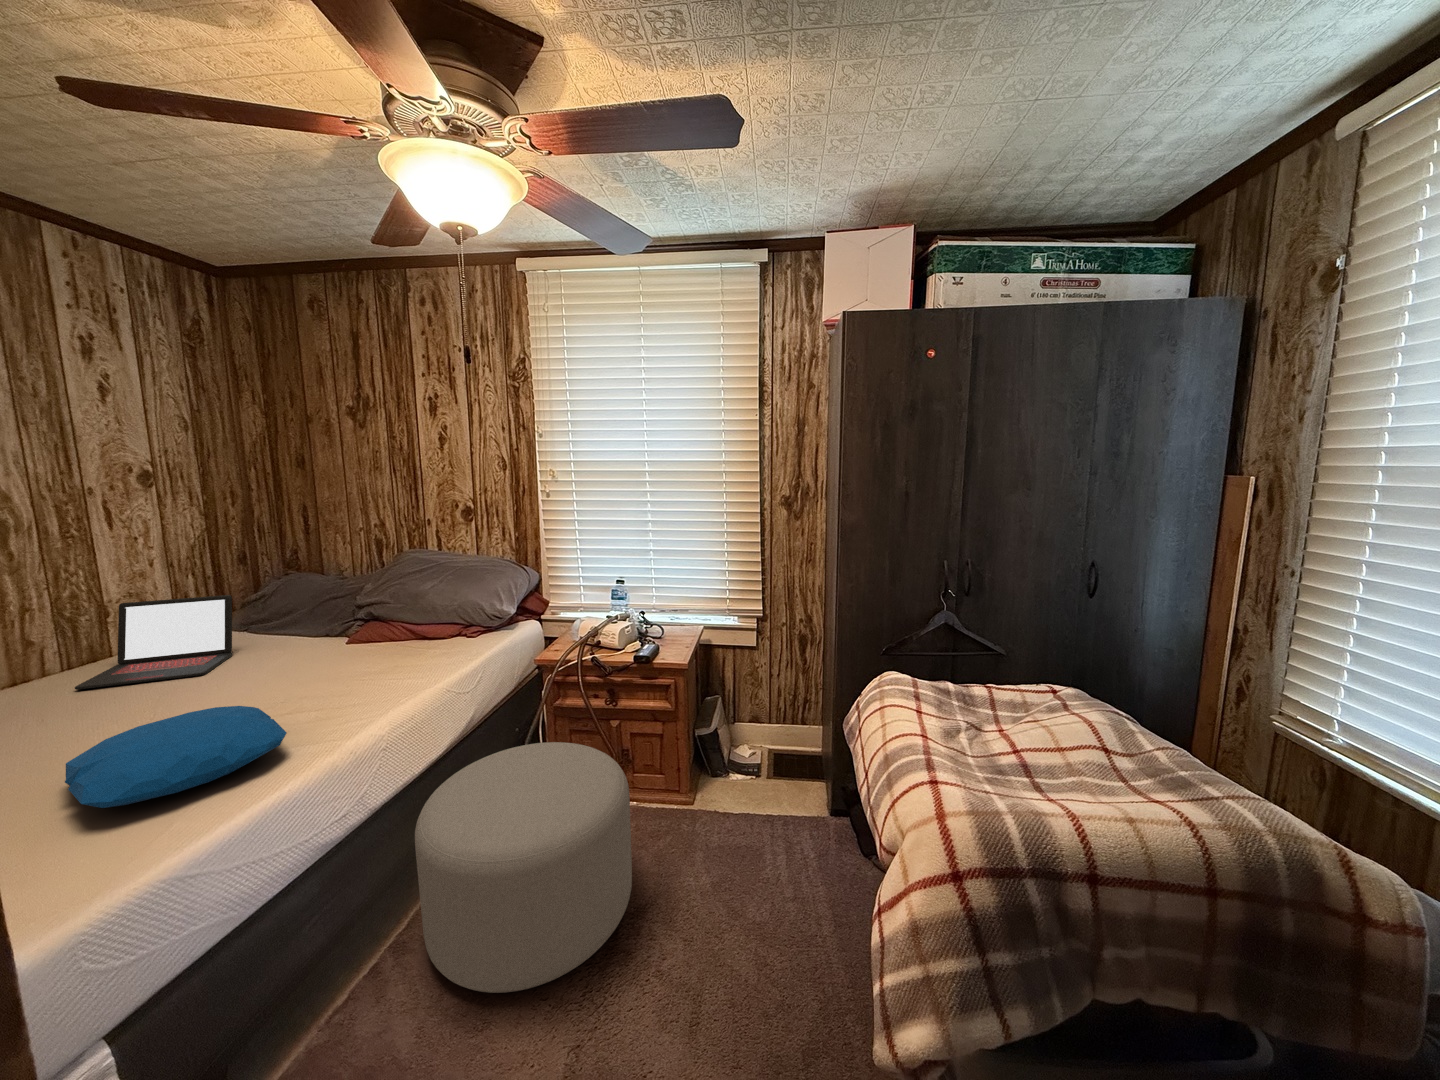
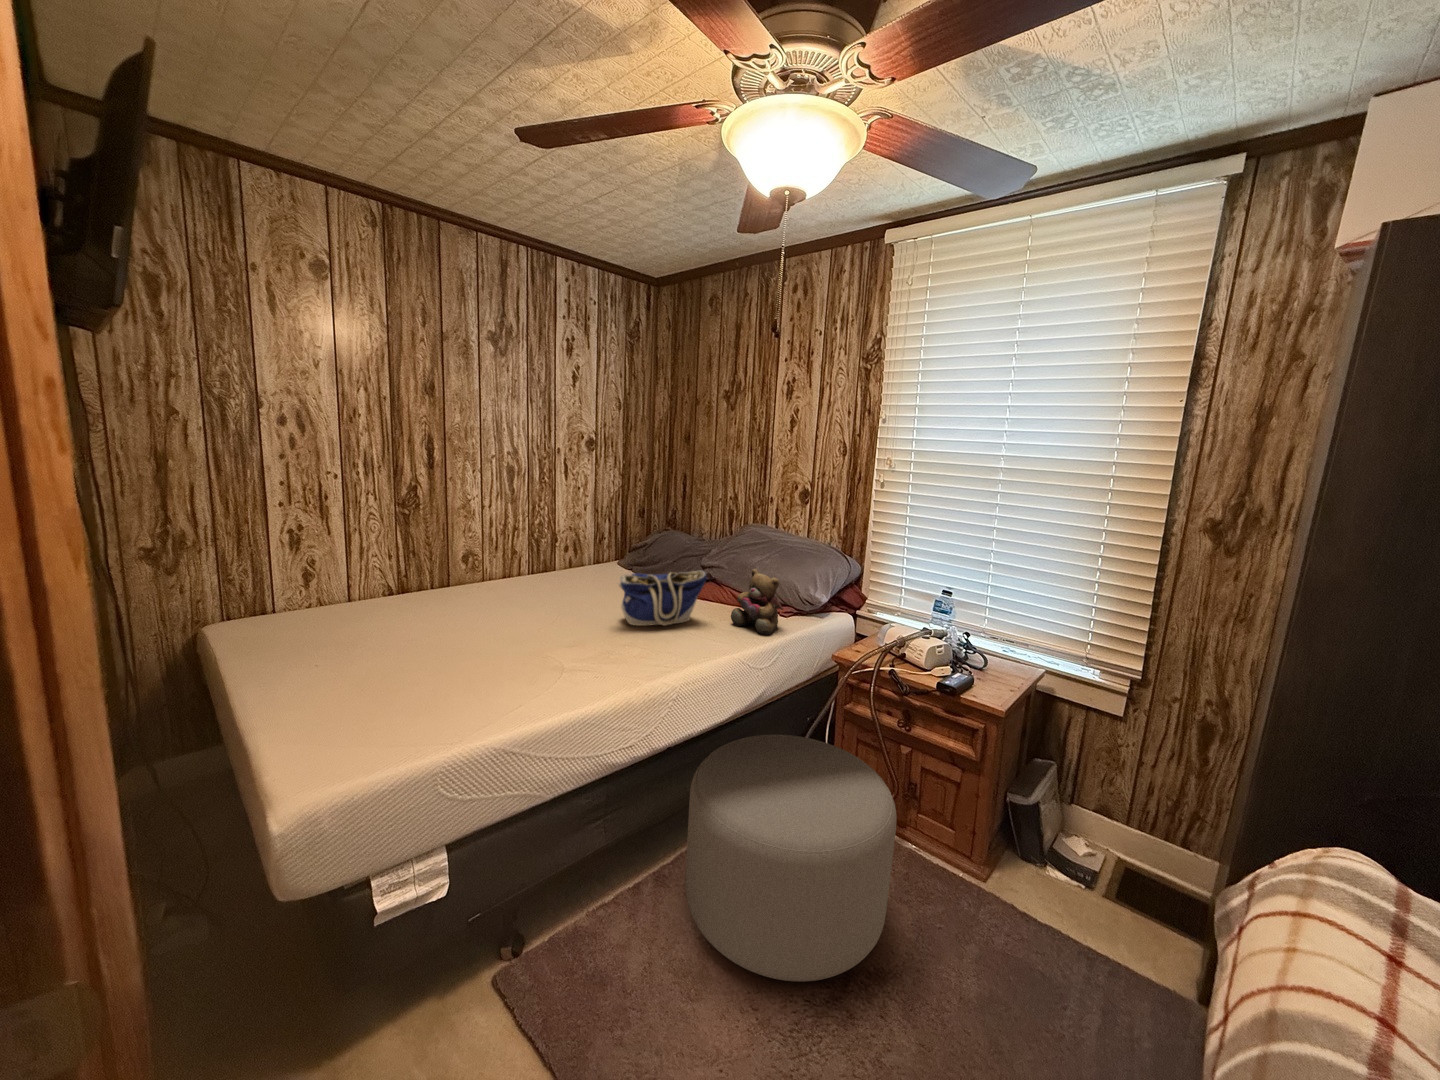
laptop: present [75,595,233,690] -> none [531,534,622,598]
teddy bear: none [413,595,472,660] -> present [731,569,783,635]
tote bag: none [249,608,376,692] -> present [618,570,707,626]
pillow: present [65,706,287,808] -> none [502,624,621,679]

